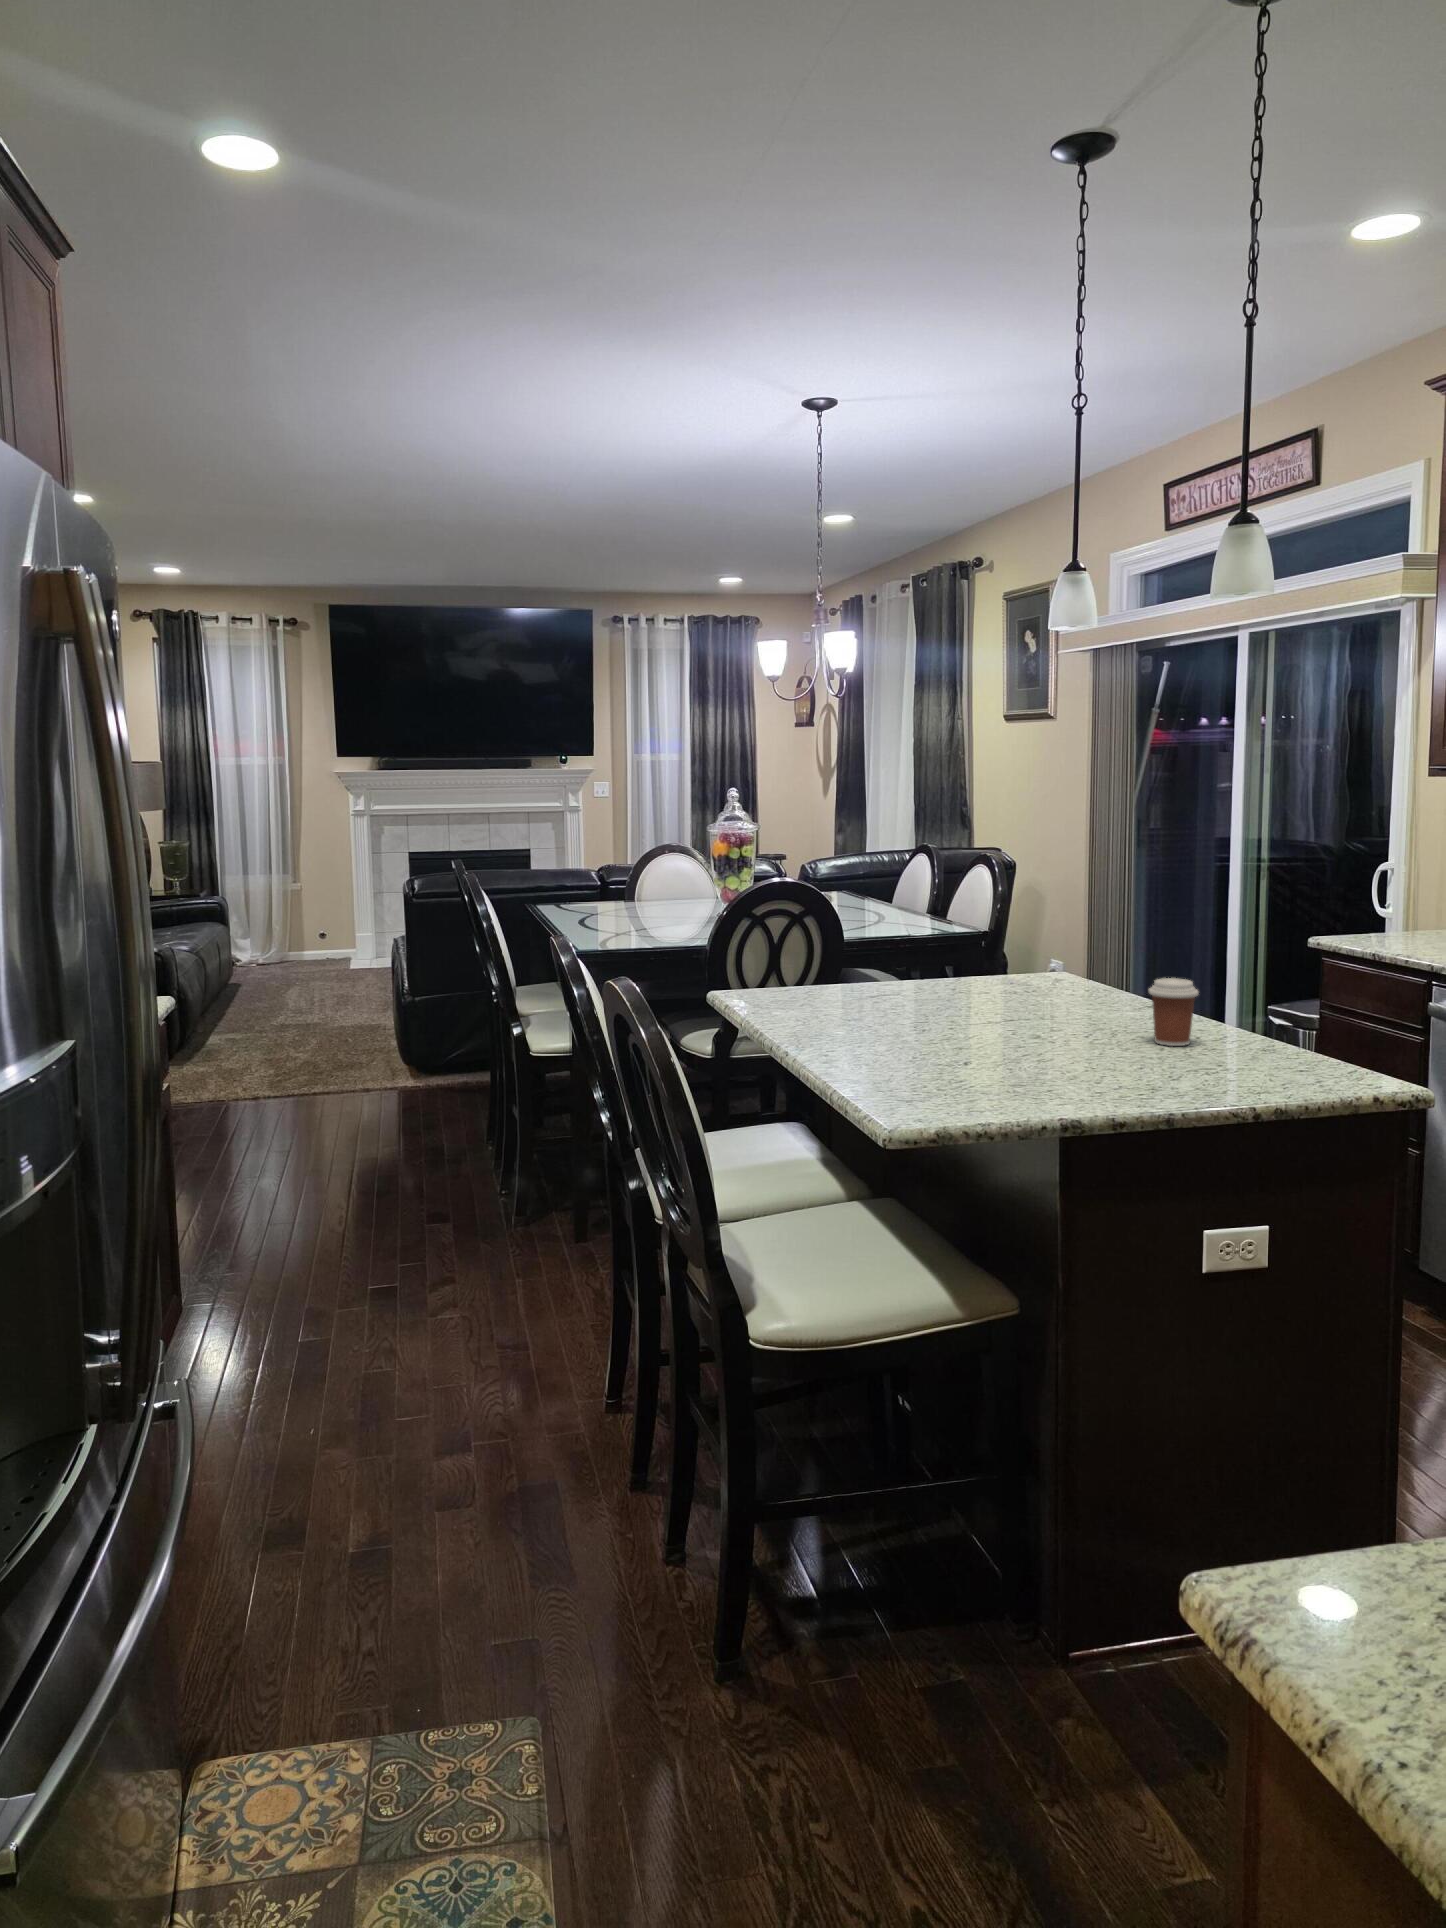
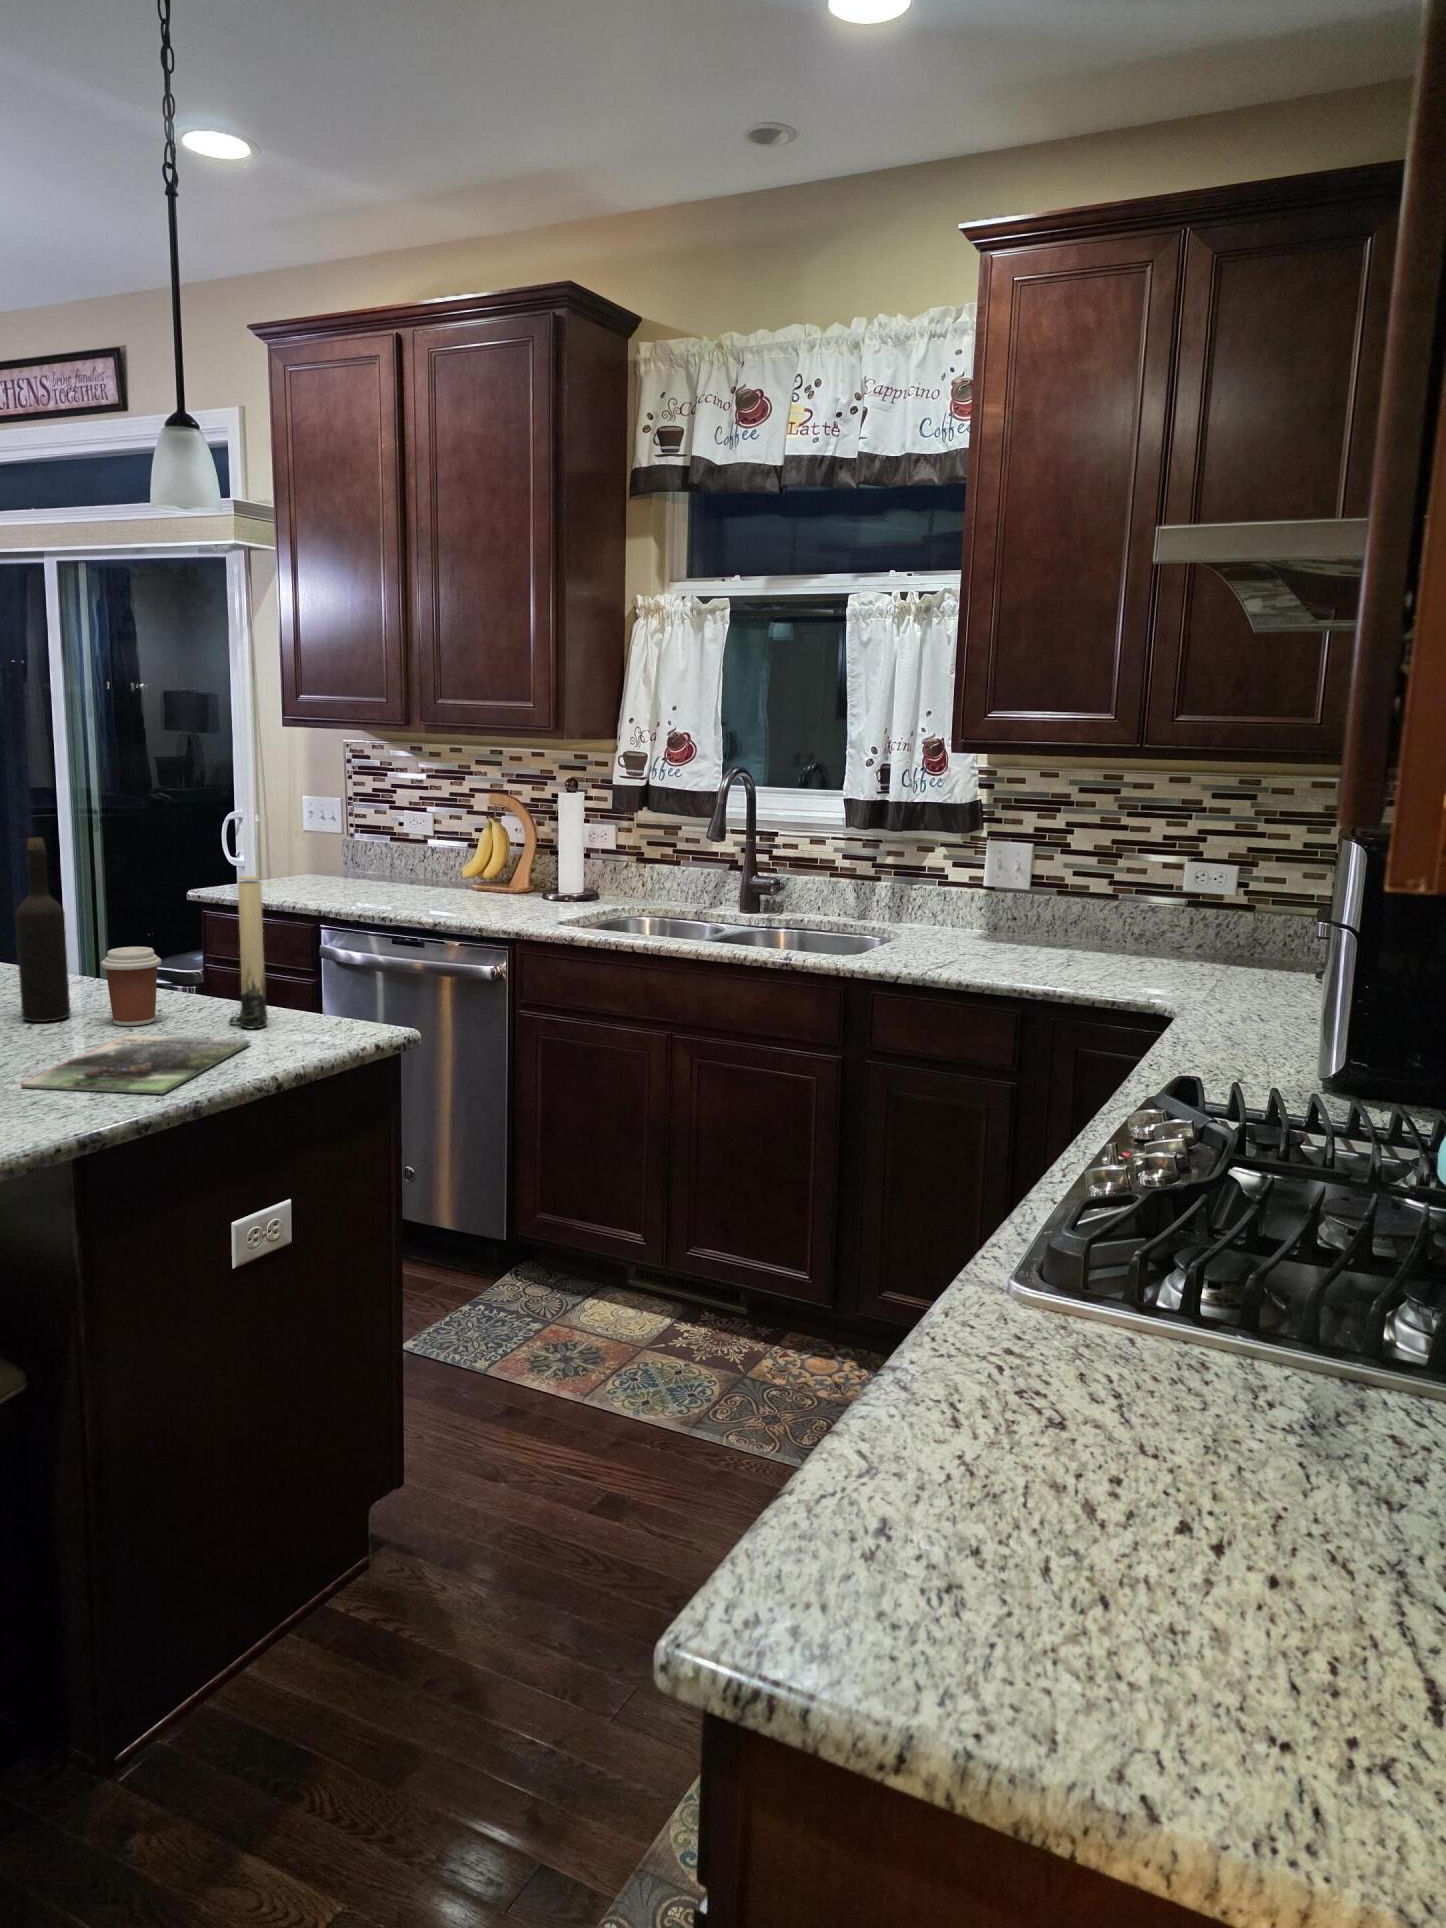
wine bottle: none [1089,882,1128,1033] -> present [16,838,70,1022]
candle: none [1249,924,1287,1064] -> present [229,876,268,1029]
magazine: none [1052,1051,1255,1101] -> present [21,1035,250,1094]

